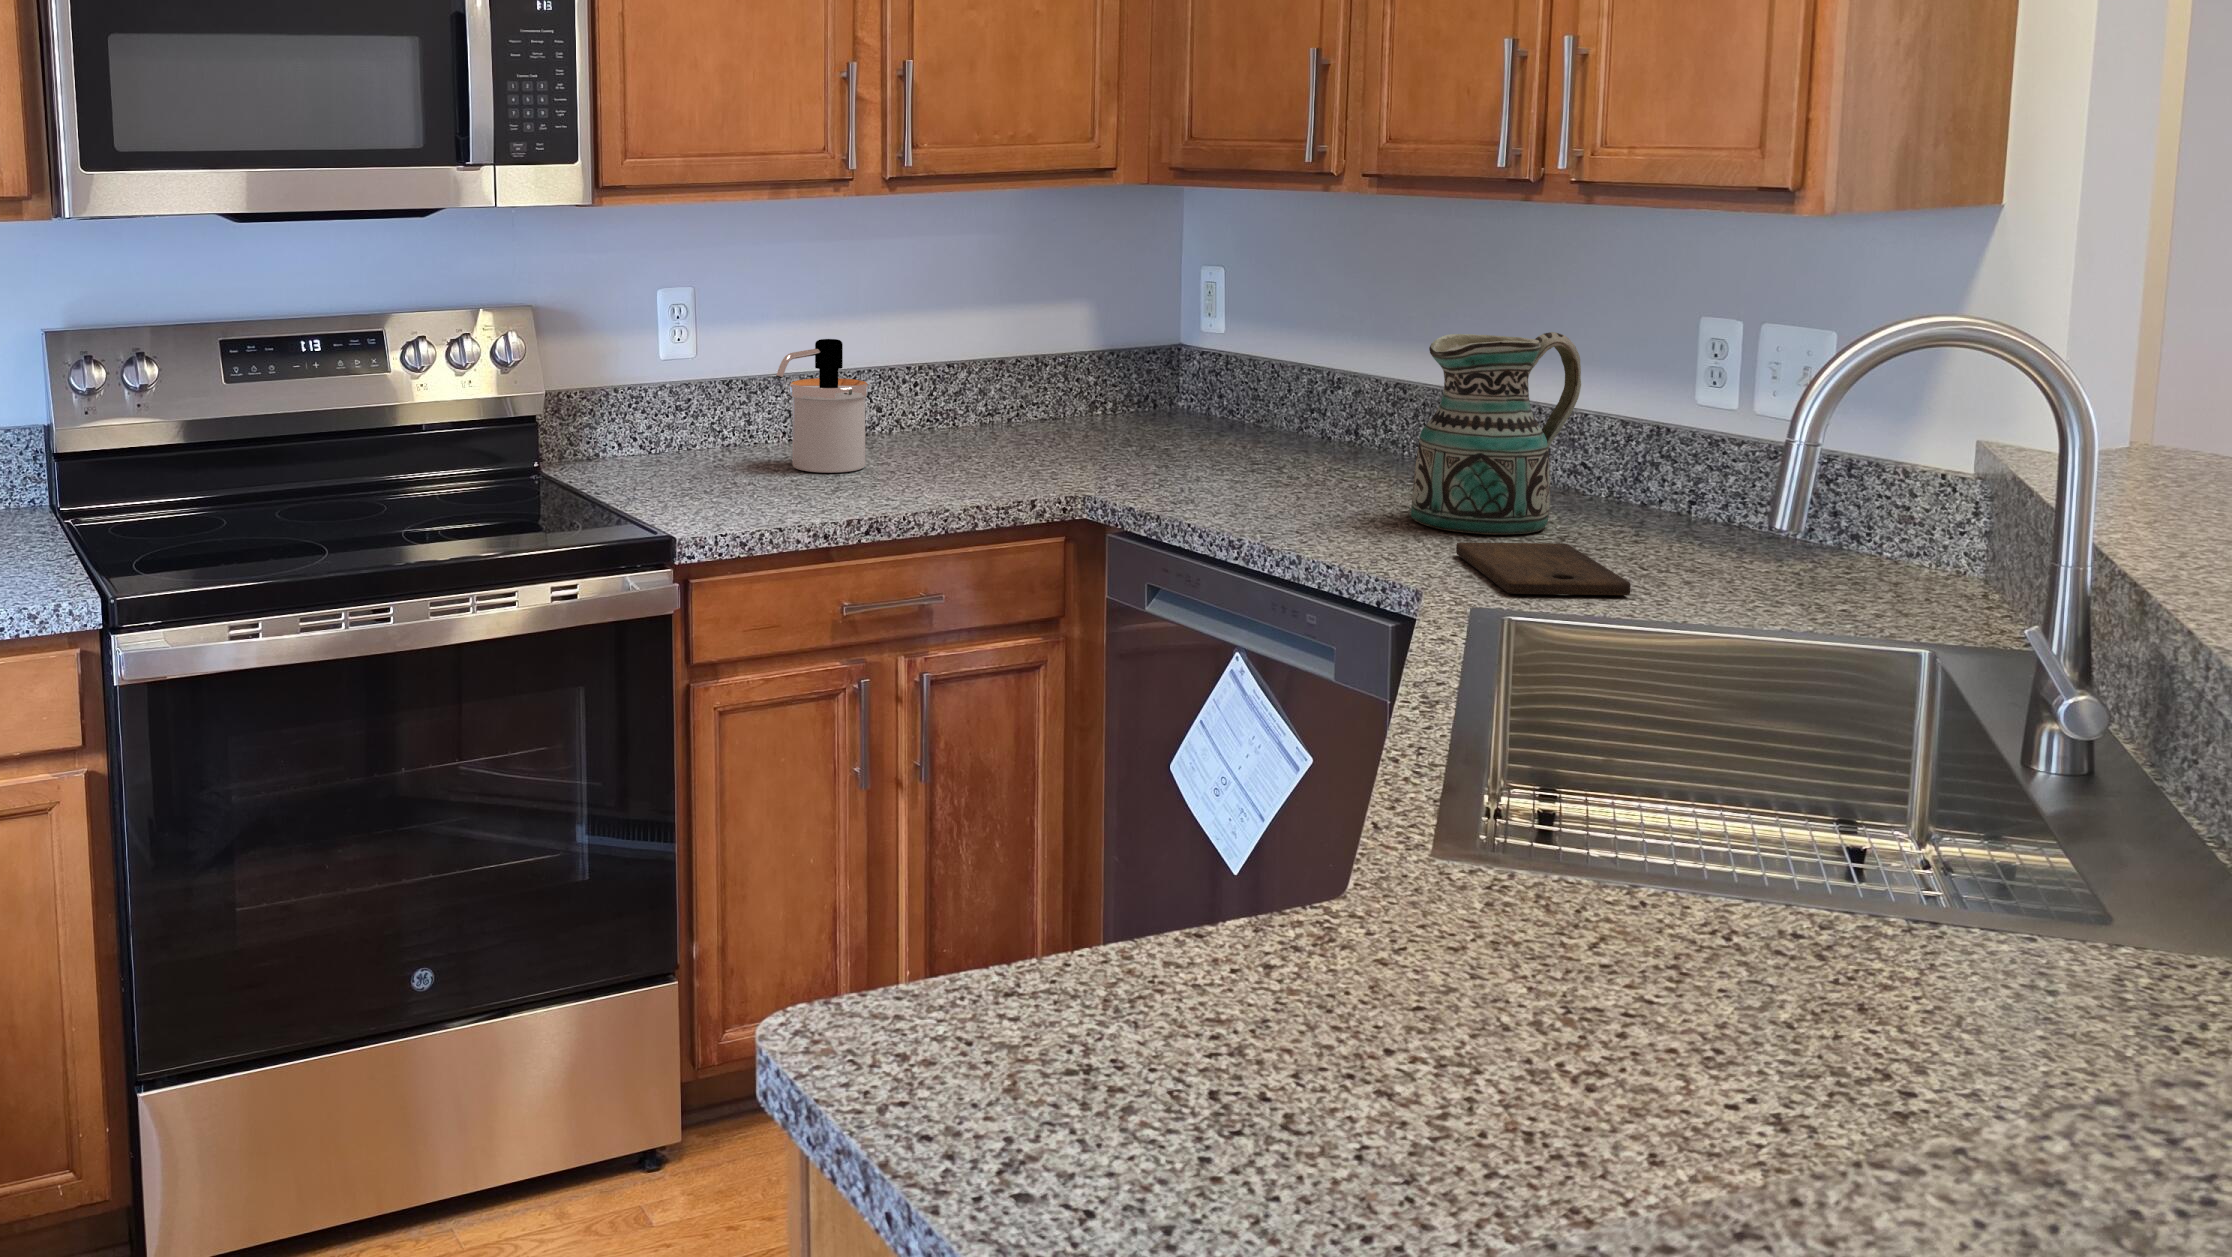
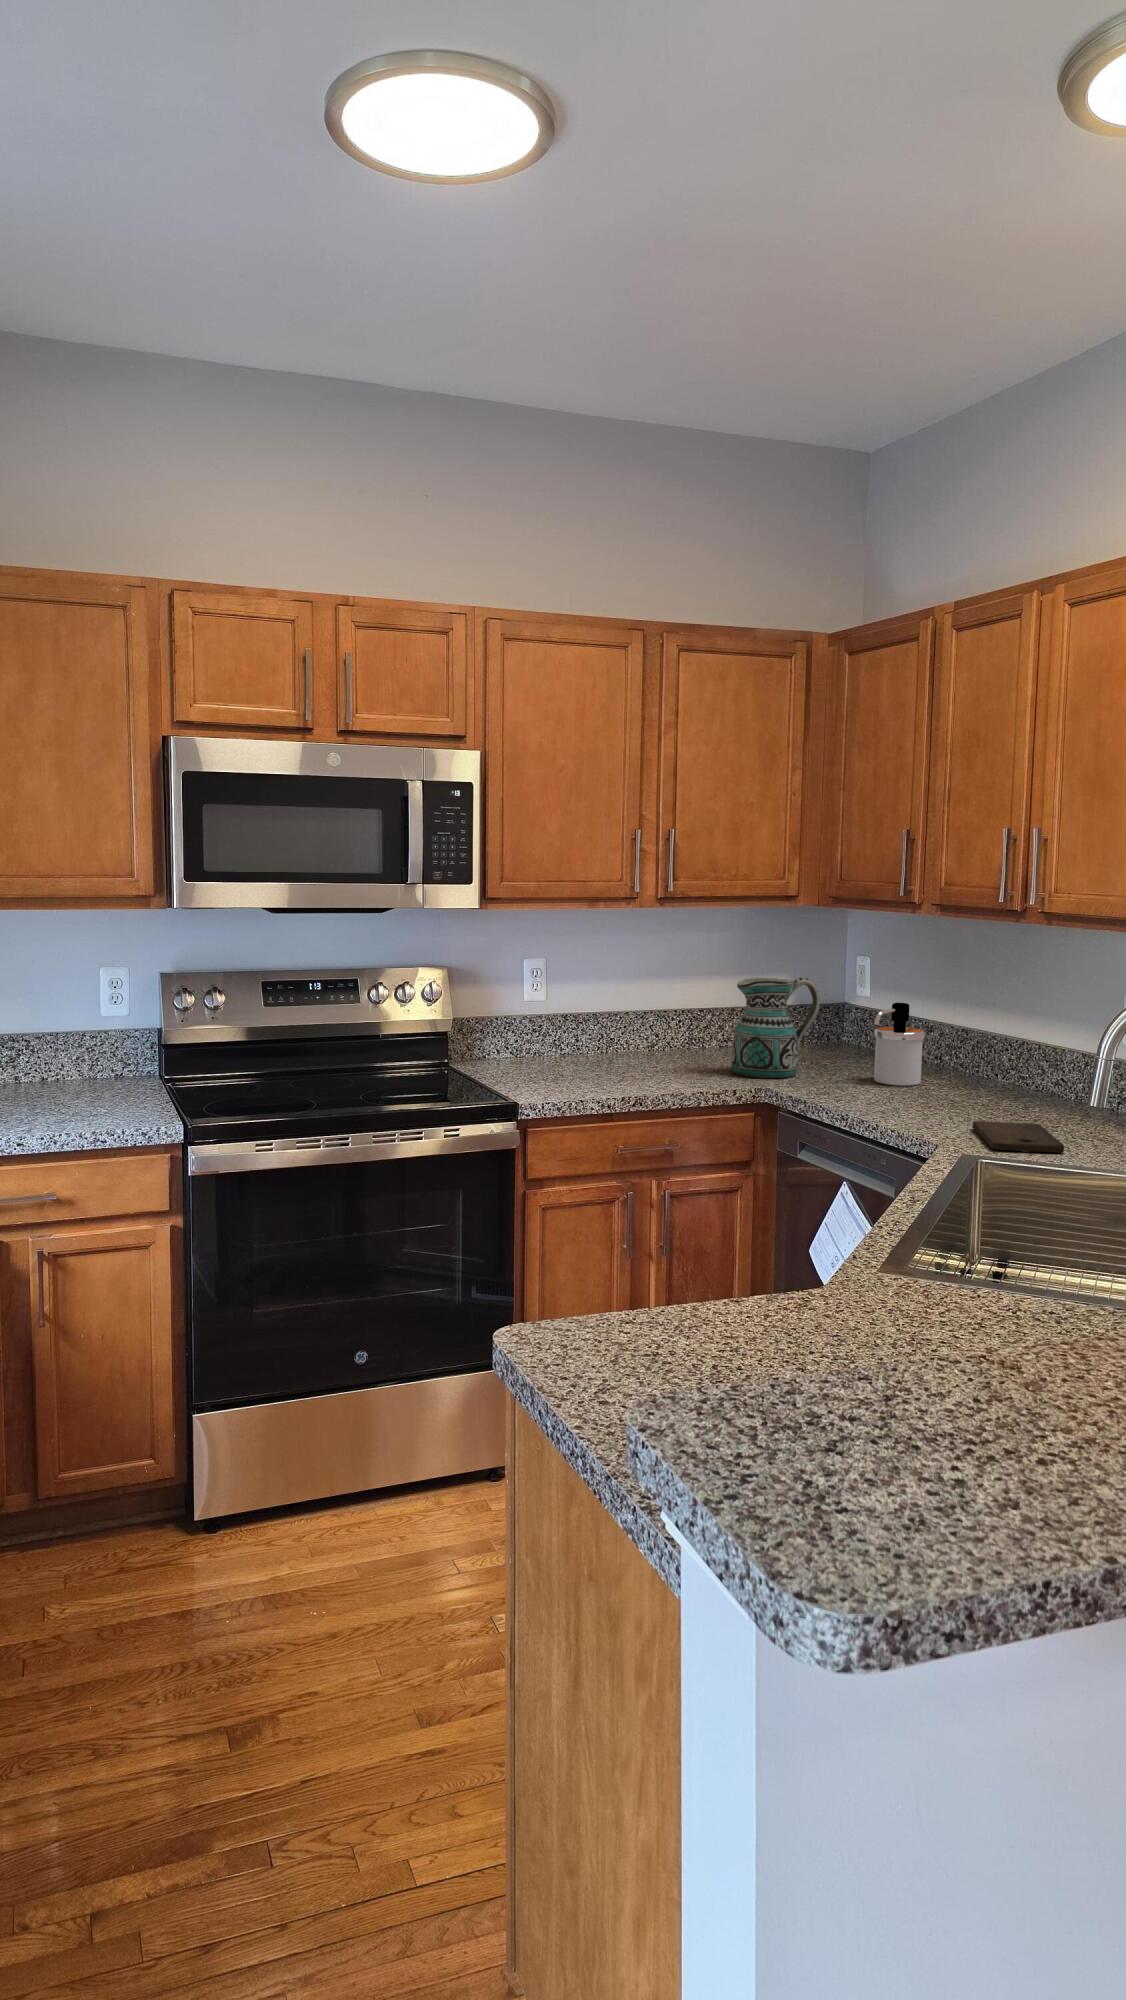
ceramic pitcher: present [1411,332,1581,534] -> present [731,977,820,1078]
soap dispenser: present [776,339,868,473] -> present [874,1003,925,1086]

